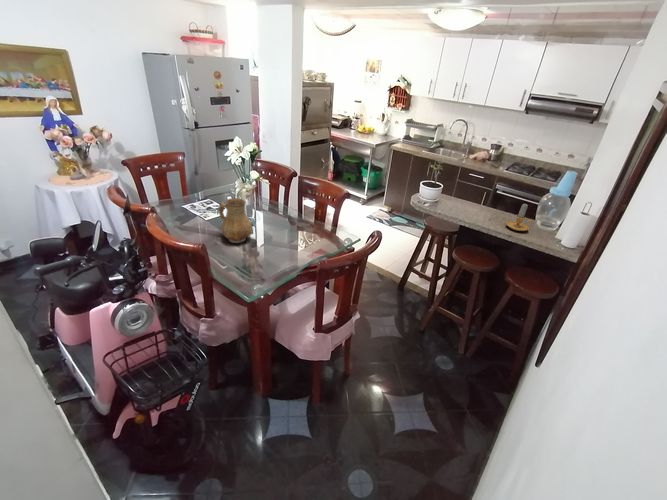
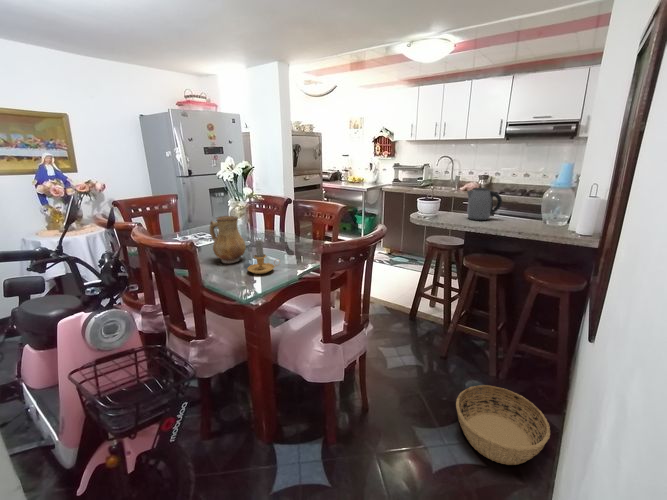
kettle: none [465,185,500,217] -> present [467,188,502,221]
candle: present [506,204,531,231] -> present [247,239,277,274]
basket: none [422,367,494,435] -> present [456,385,550,465]

